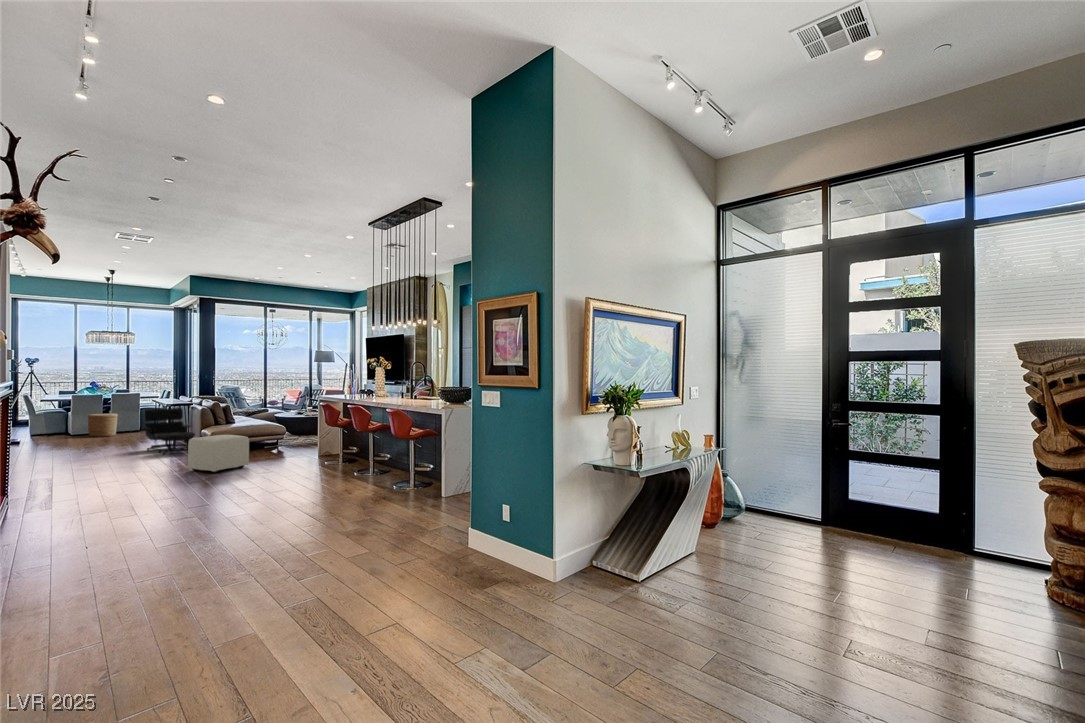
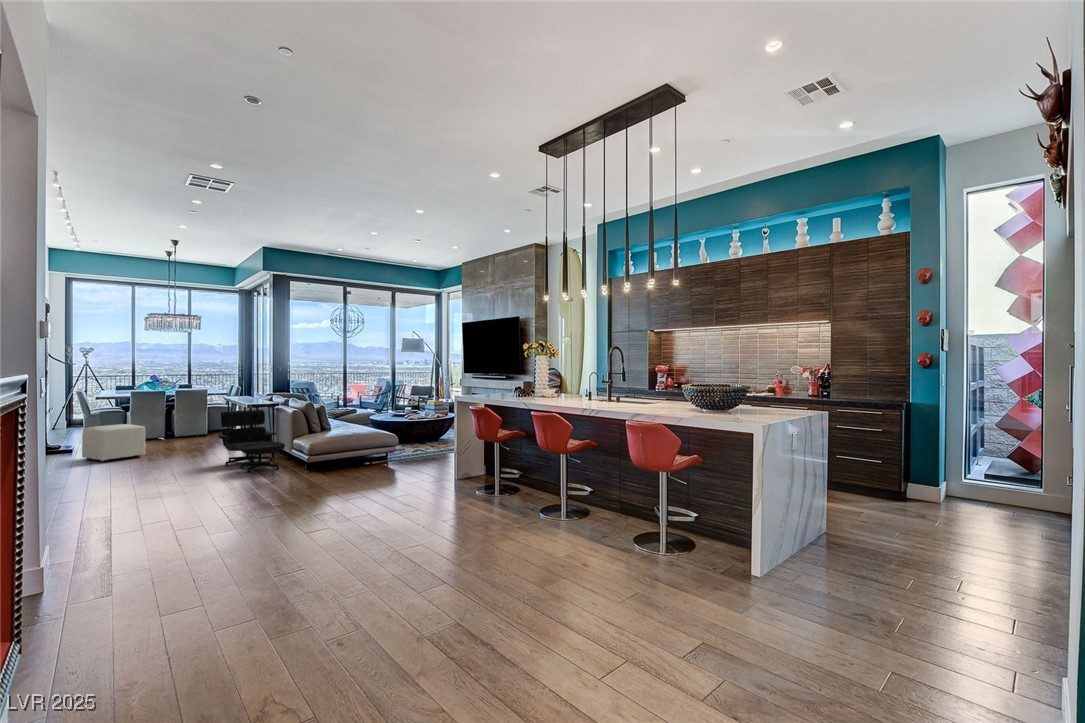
woven basket: present [88,414,118,437] -> none [150,414,183,443]
ottoman: present [188,435,249,473] -> present [82,424,146,462]

